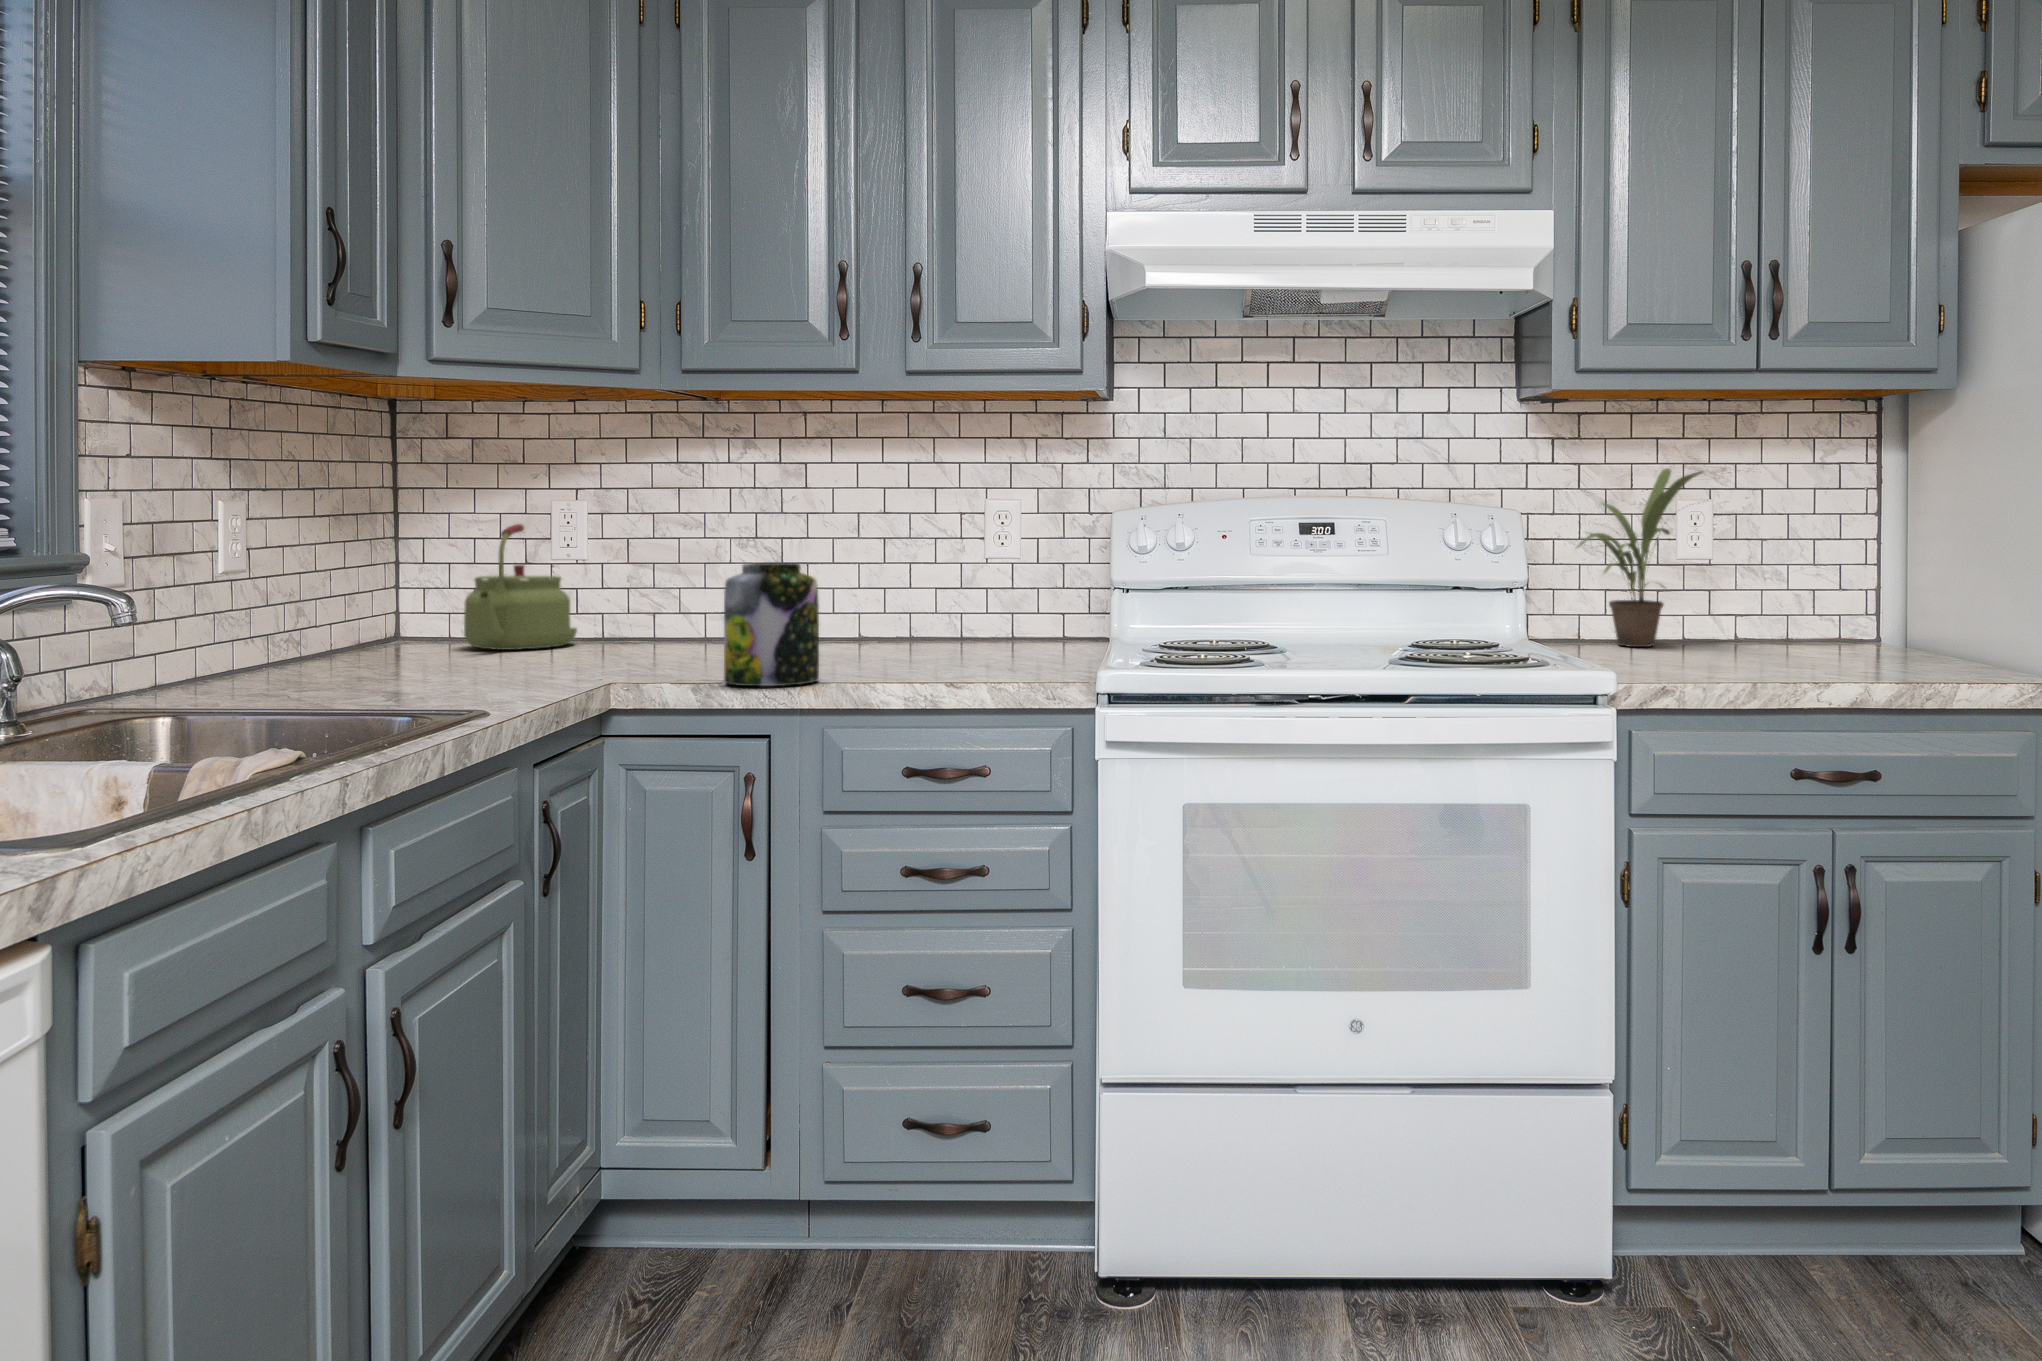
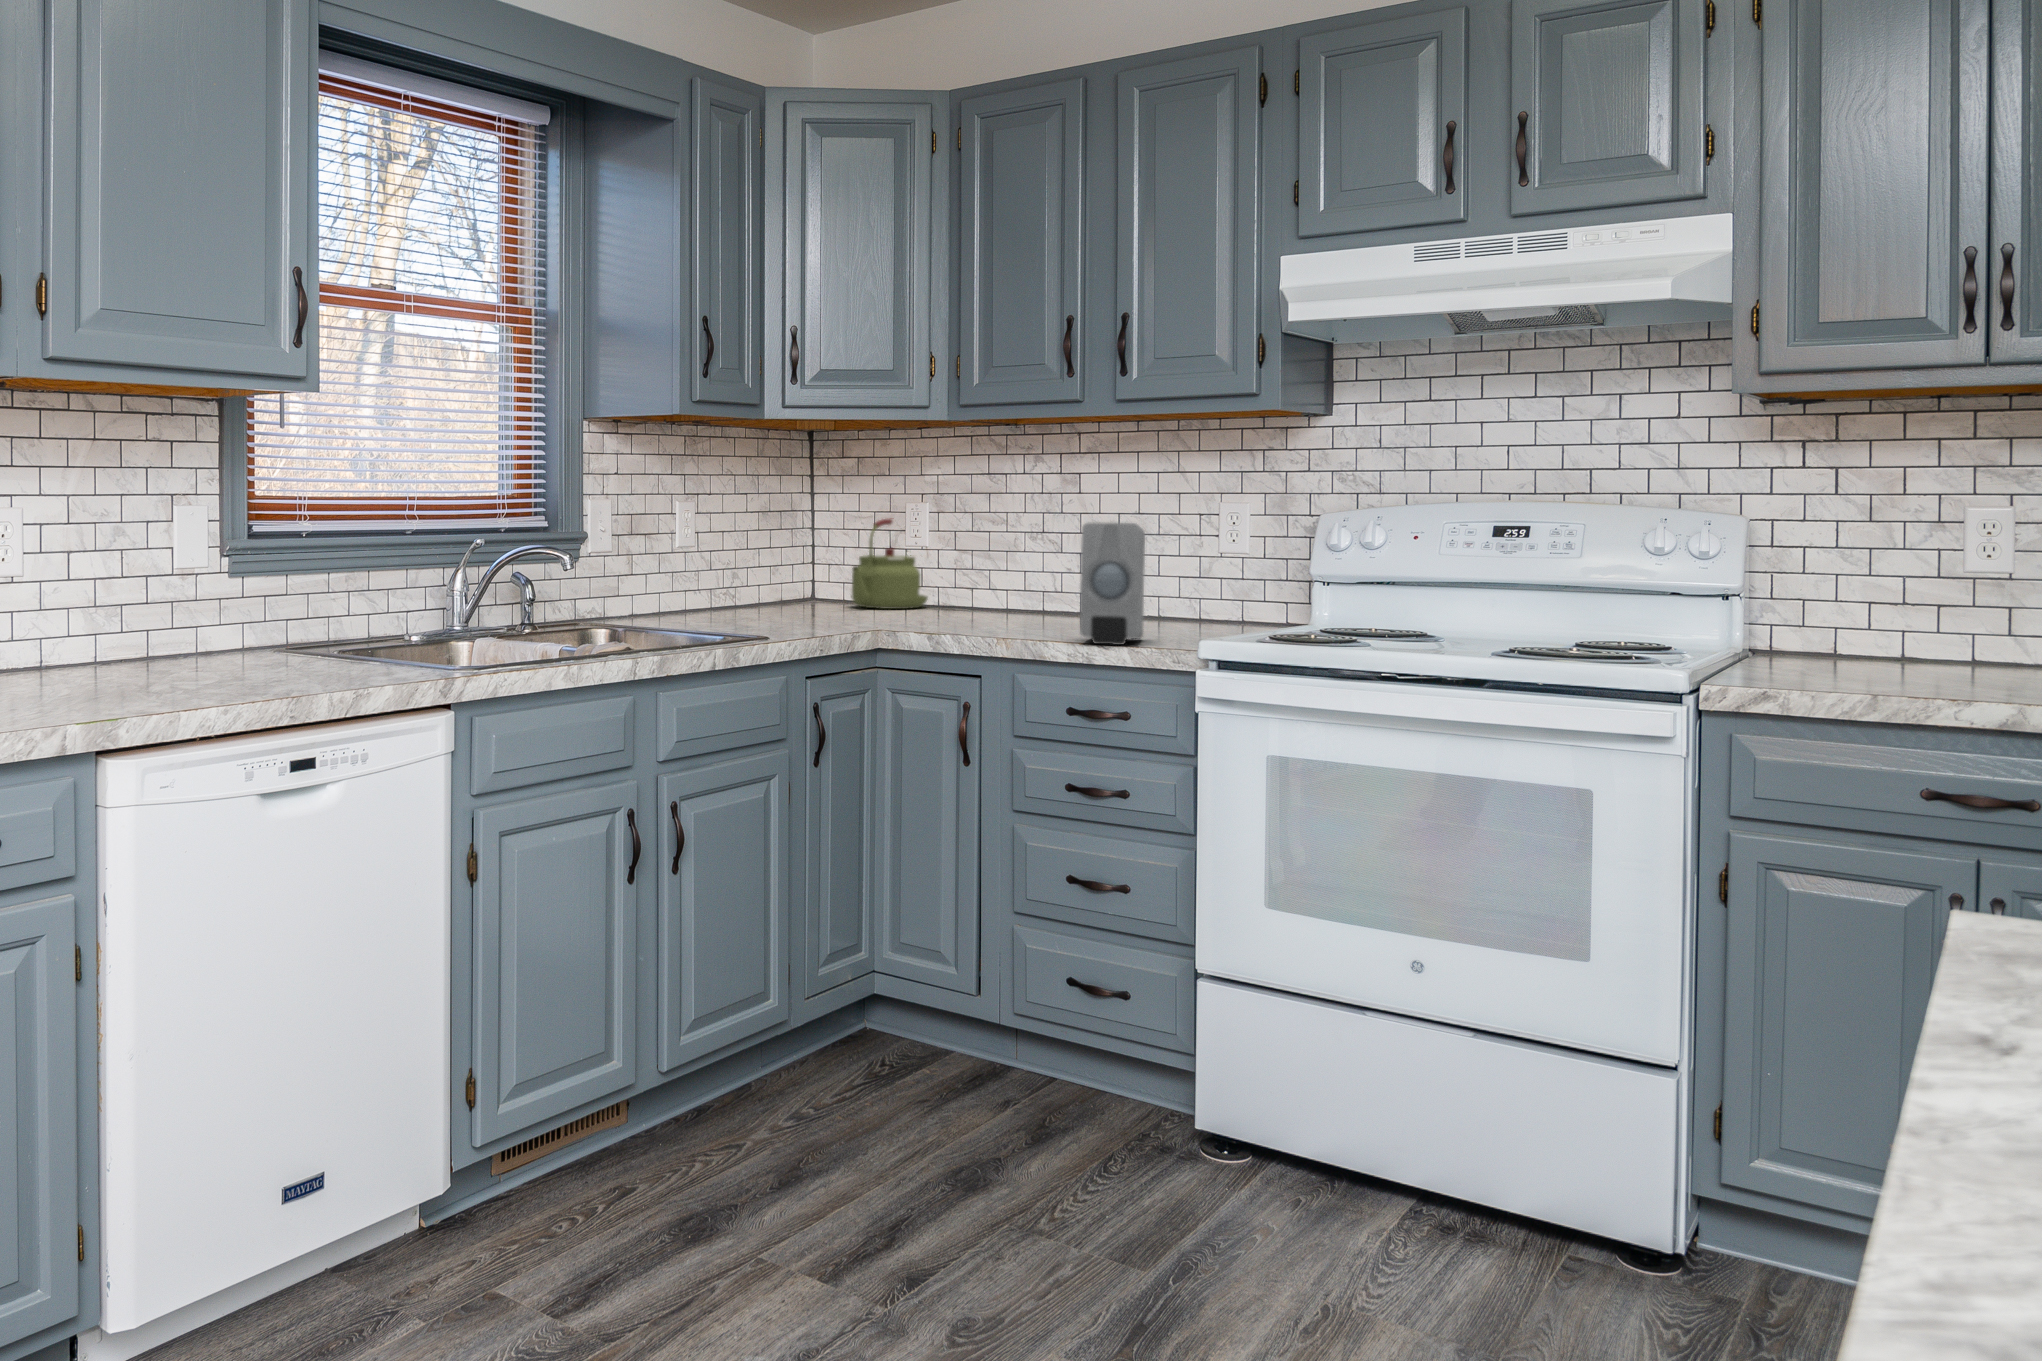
potted plant: present [1577,468,1702,647] -> none [1825,471,1987,665]
soap dispenser: none [918,527,1010,684] -> present [1080,522,1145,645]
jar: present [724,563,819,686] -> none [943,548,1010,637]

